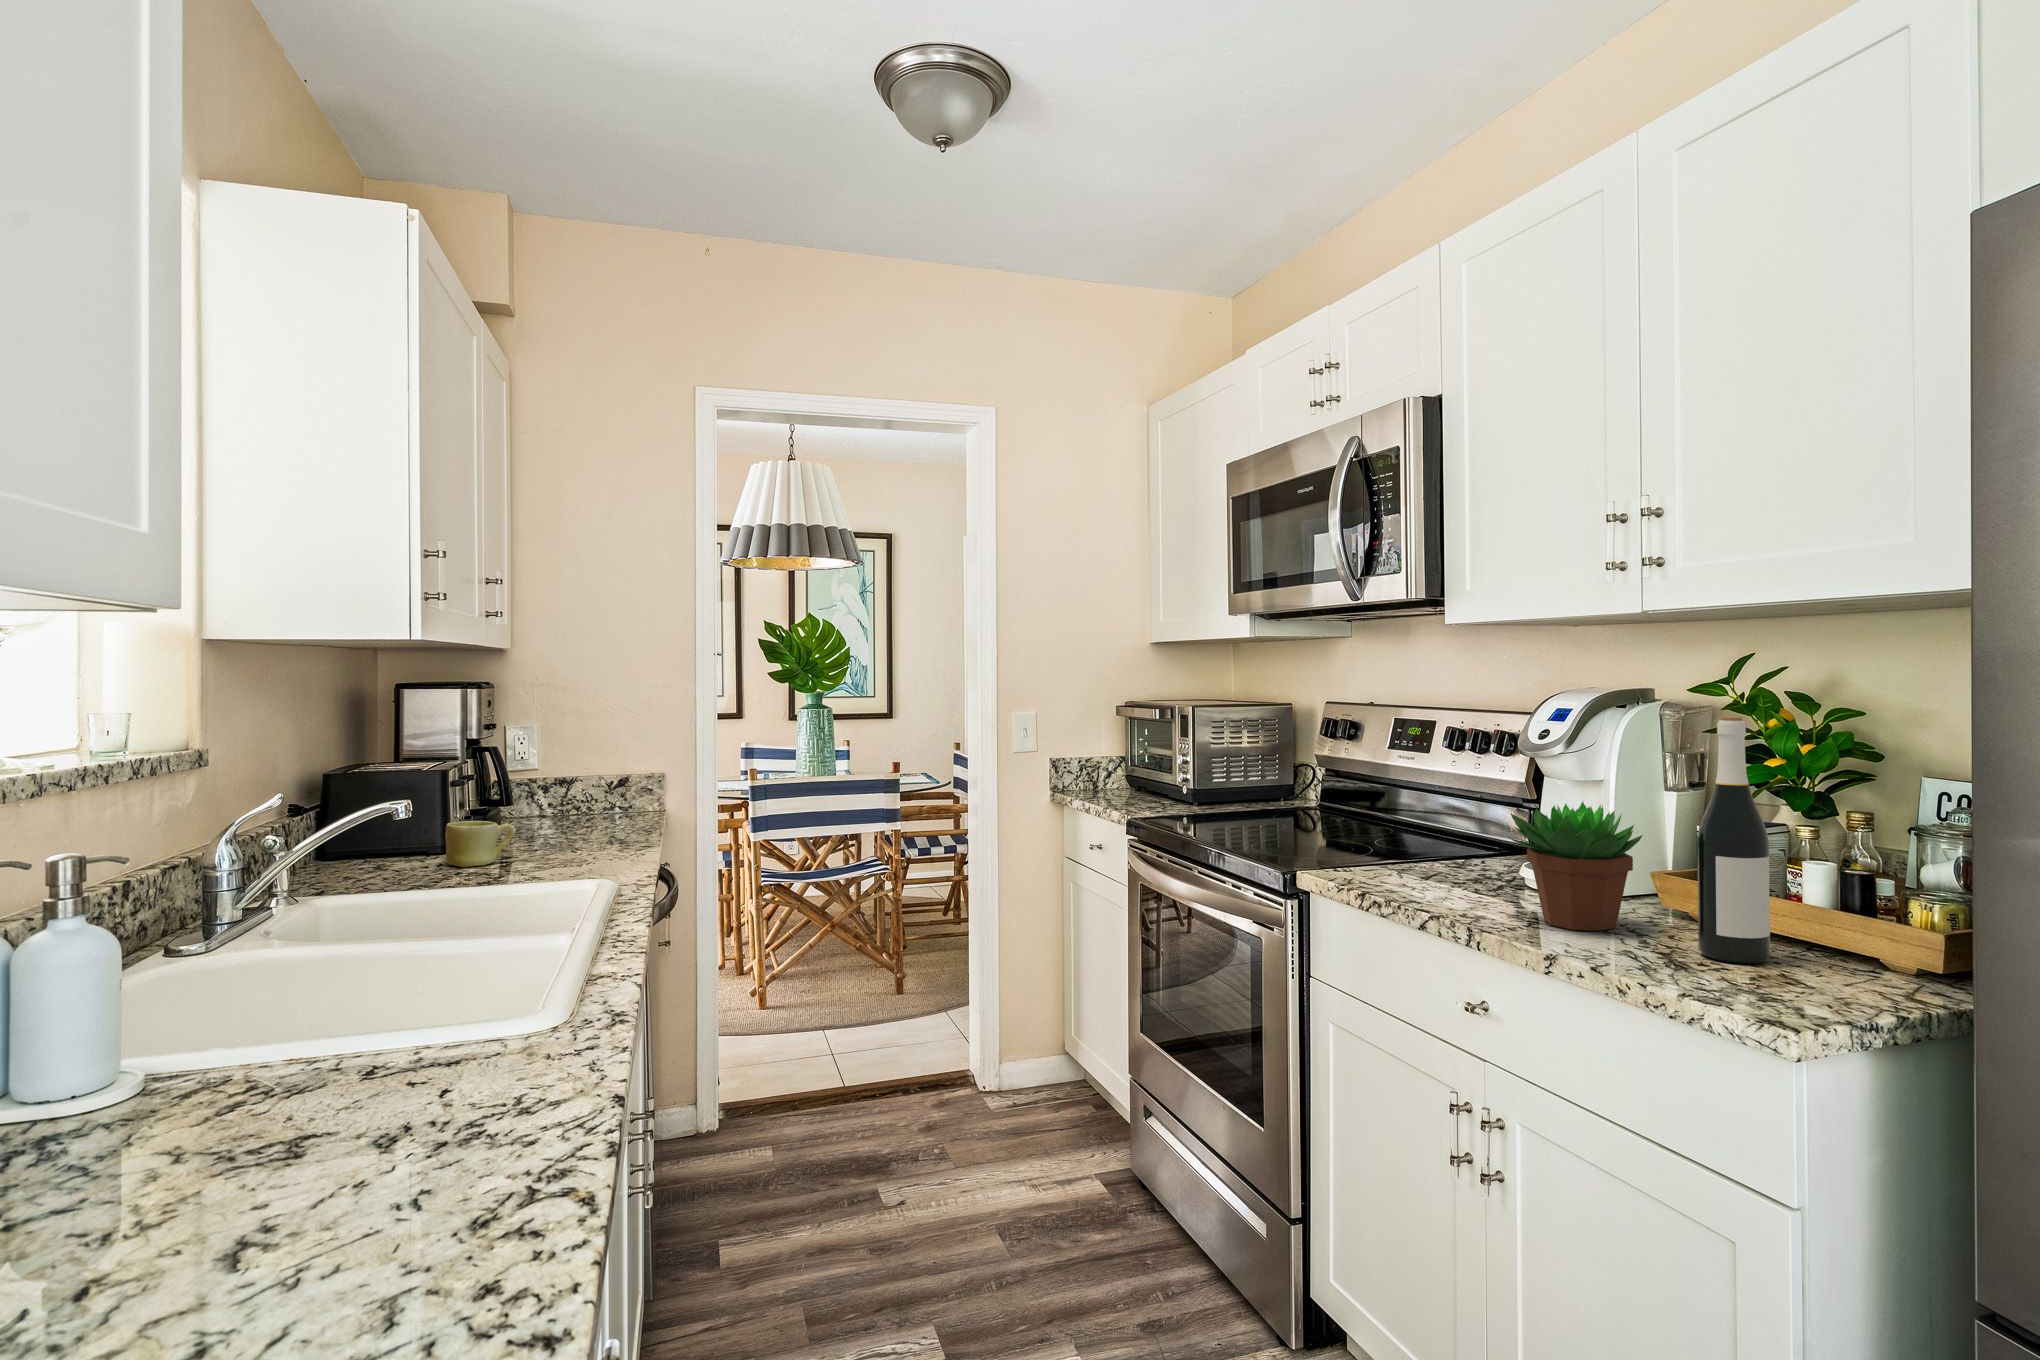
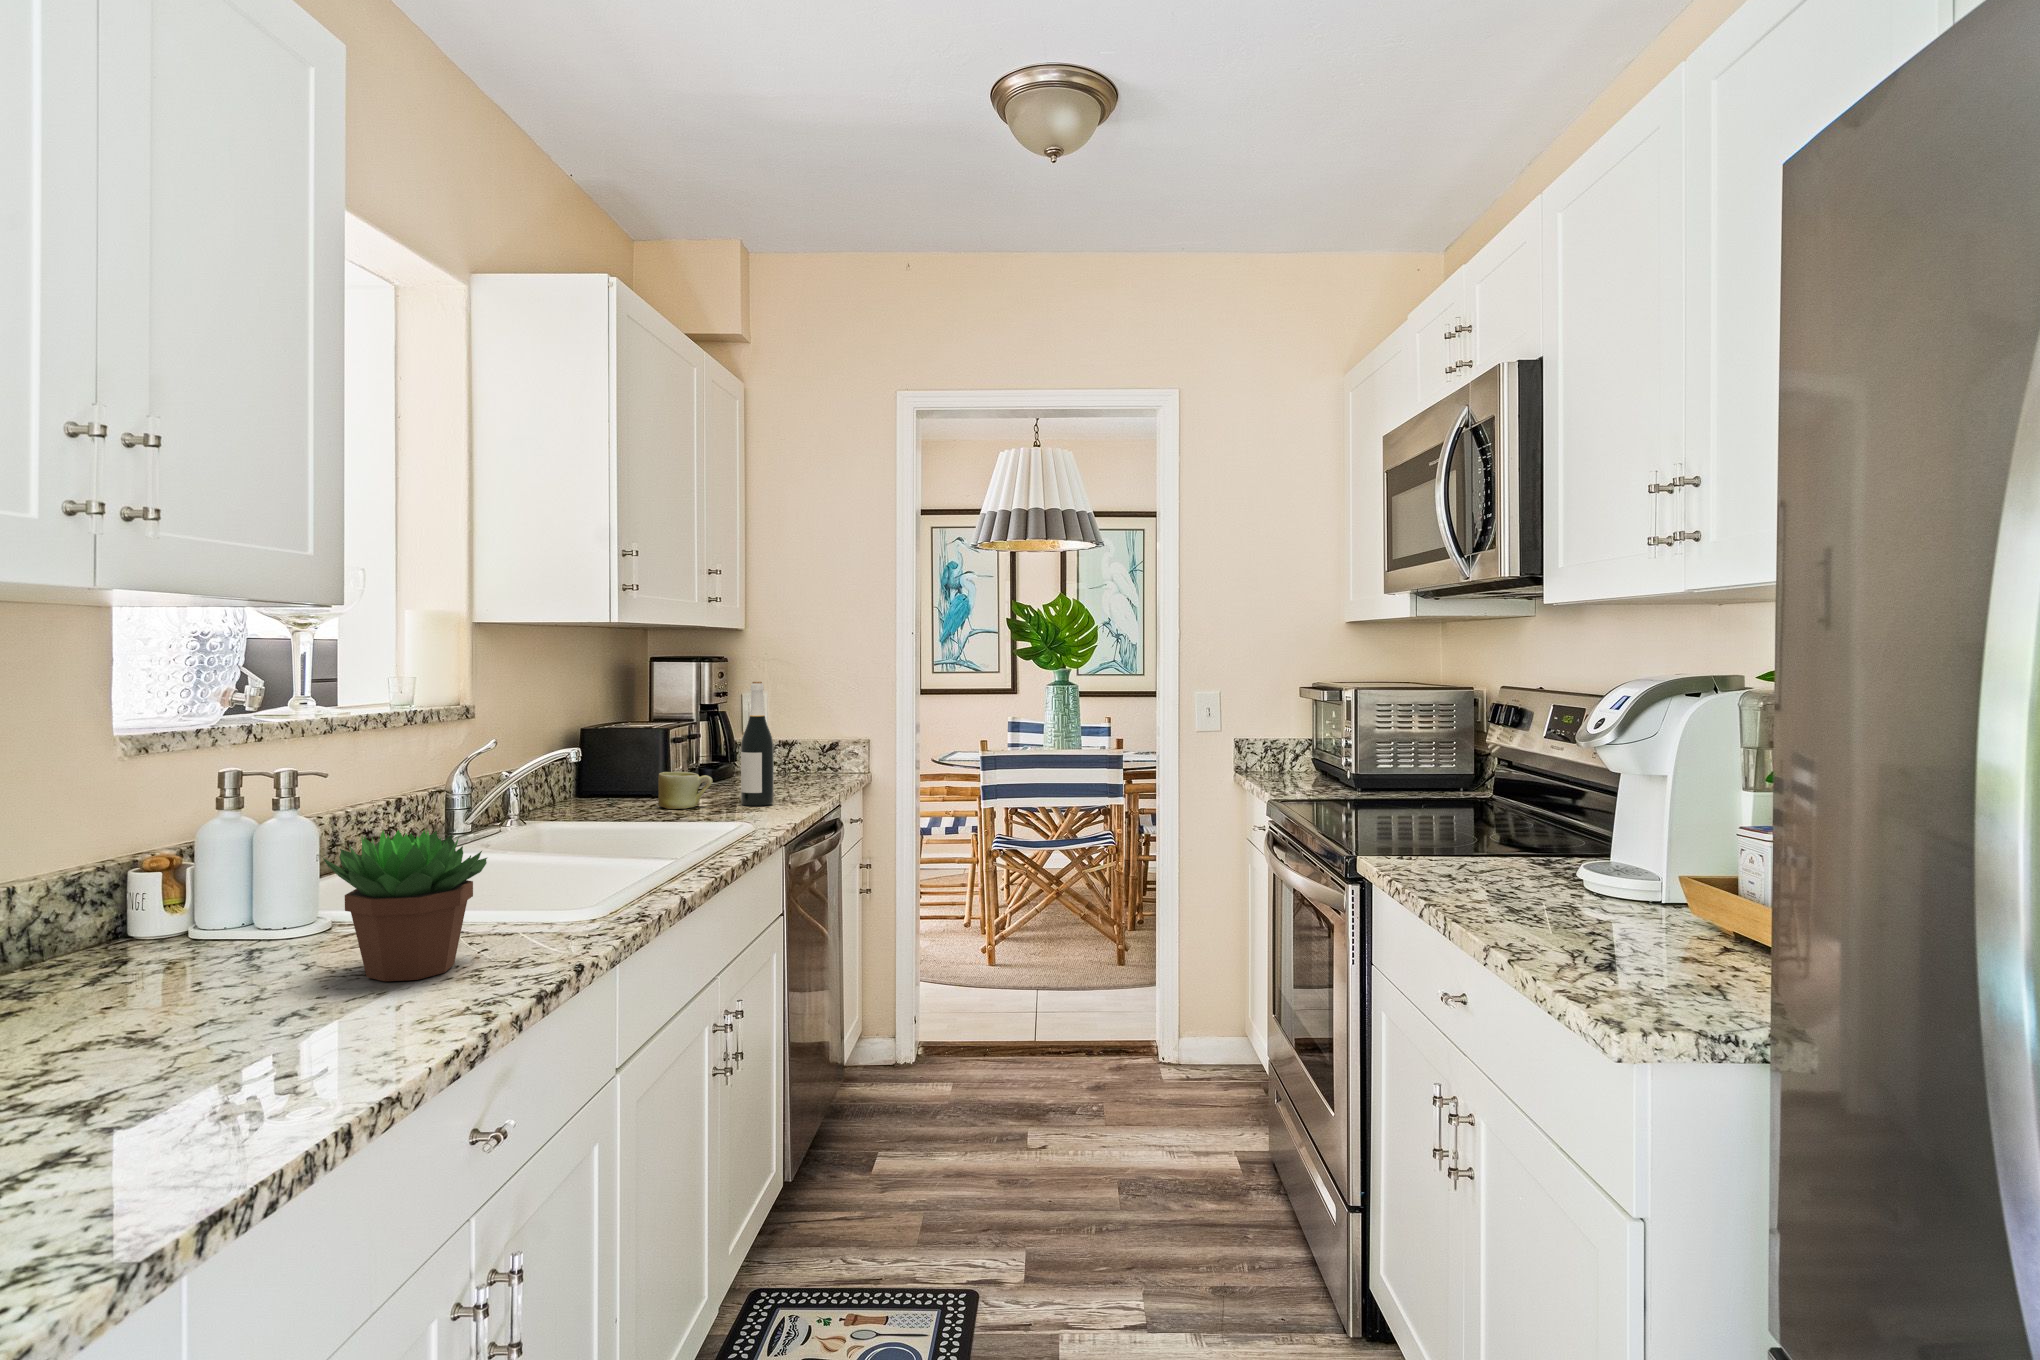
wine bottle: present [1697,717,1770,964] -> present [741,682,774,806]
succulent plant: present [1510,802,1643,931] -> present [323,830,487,981]

